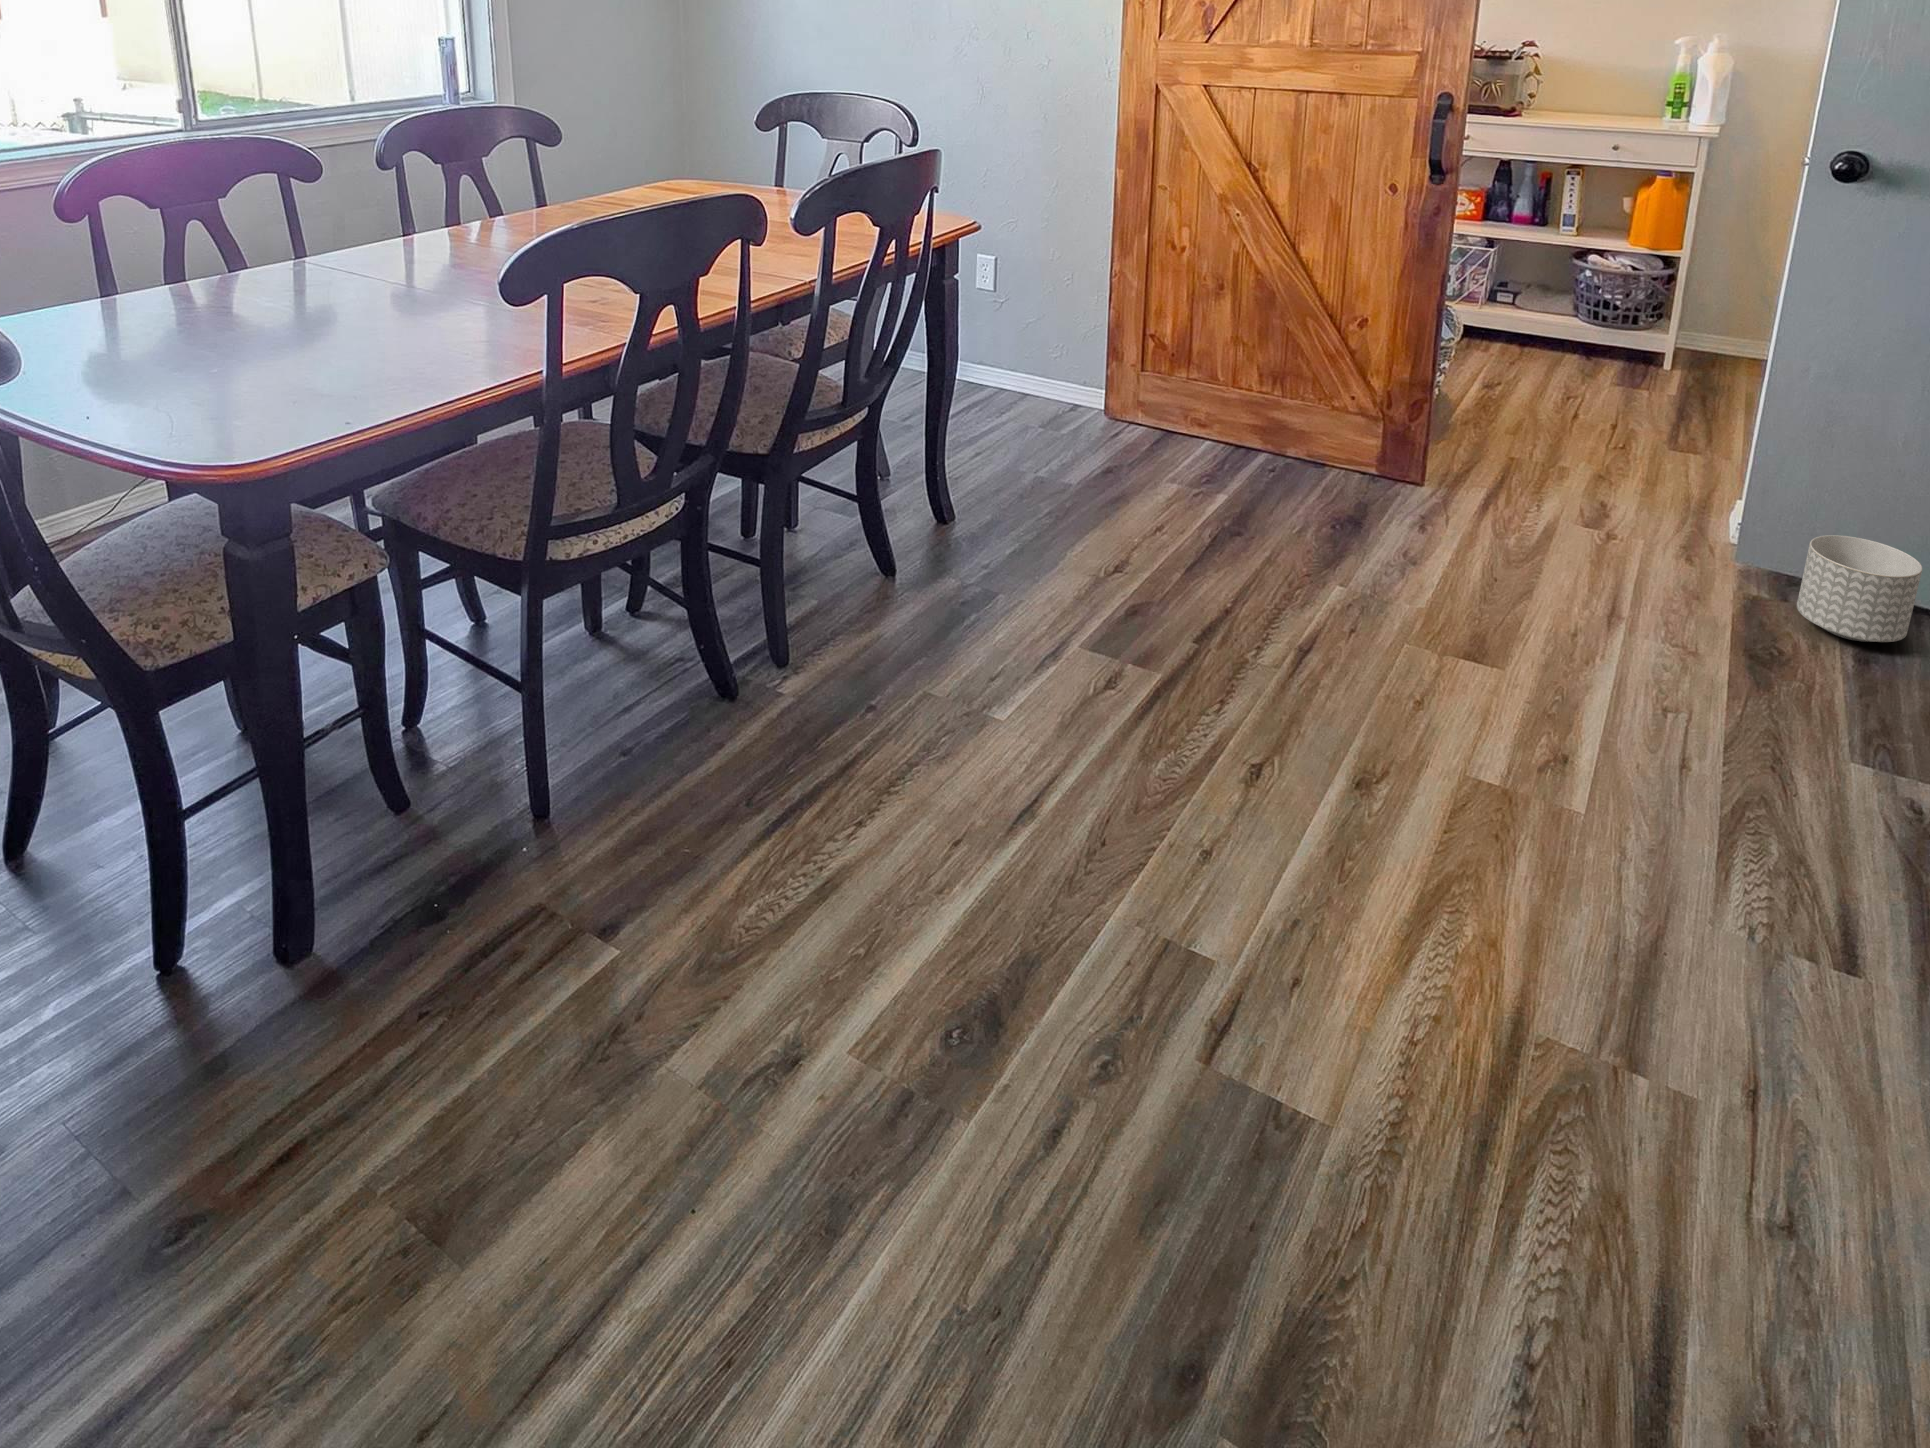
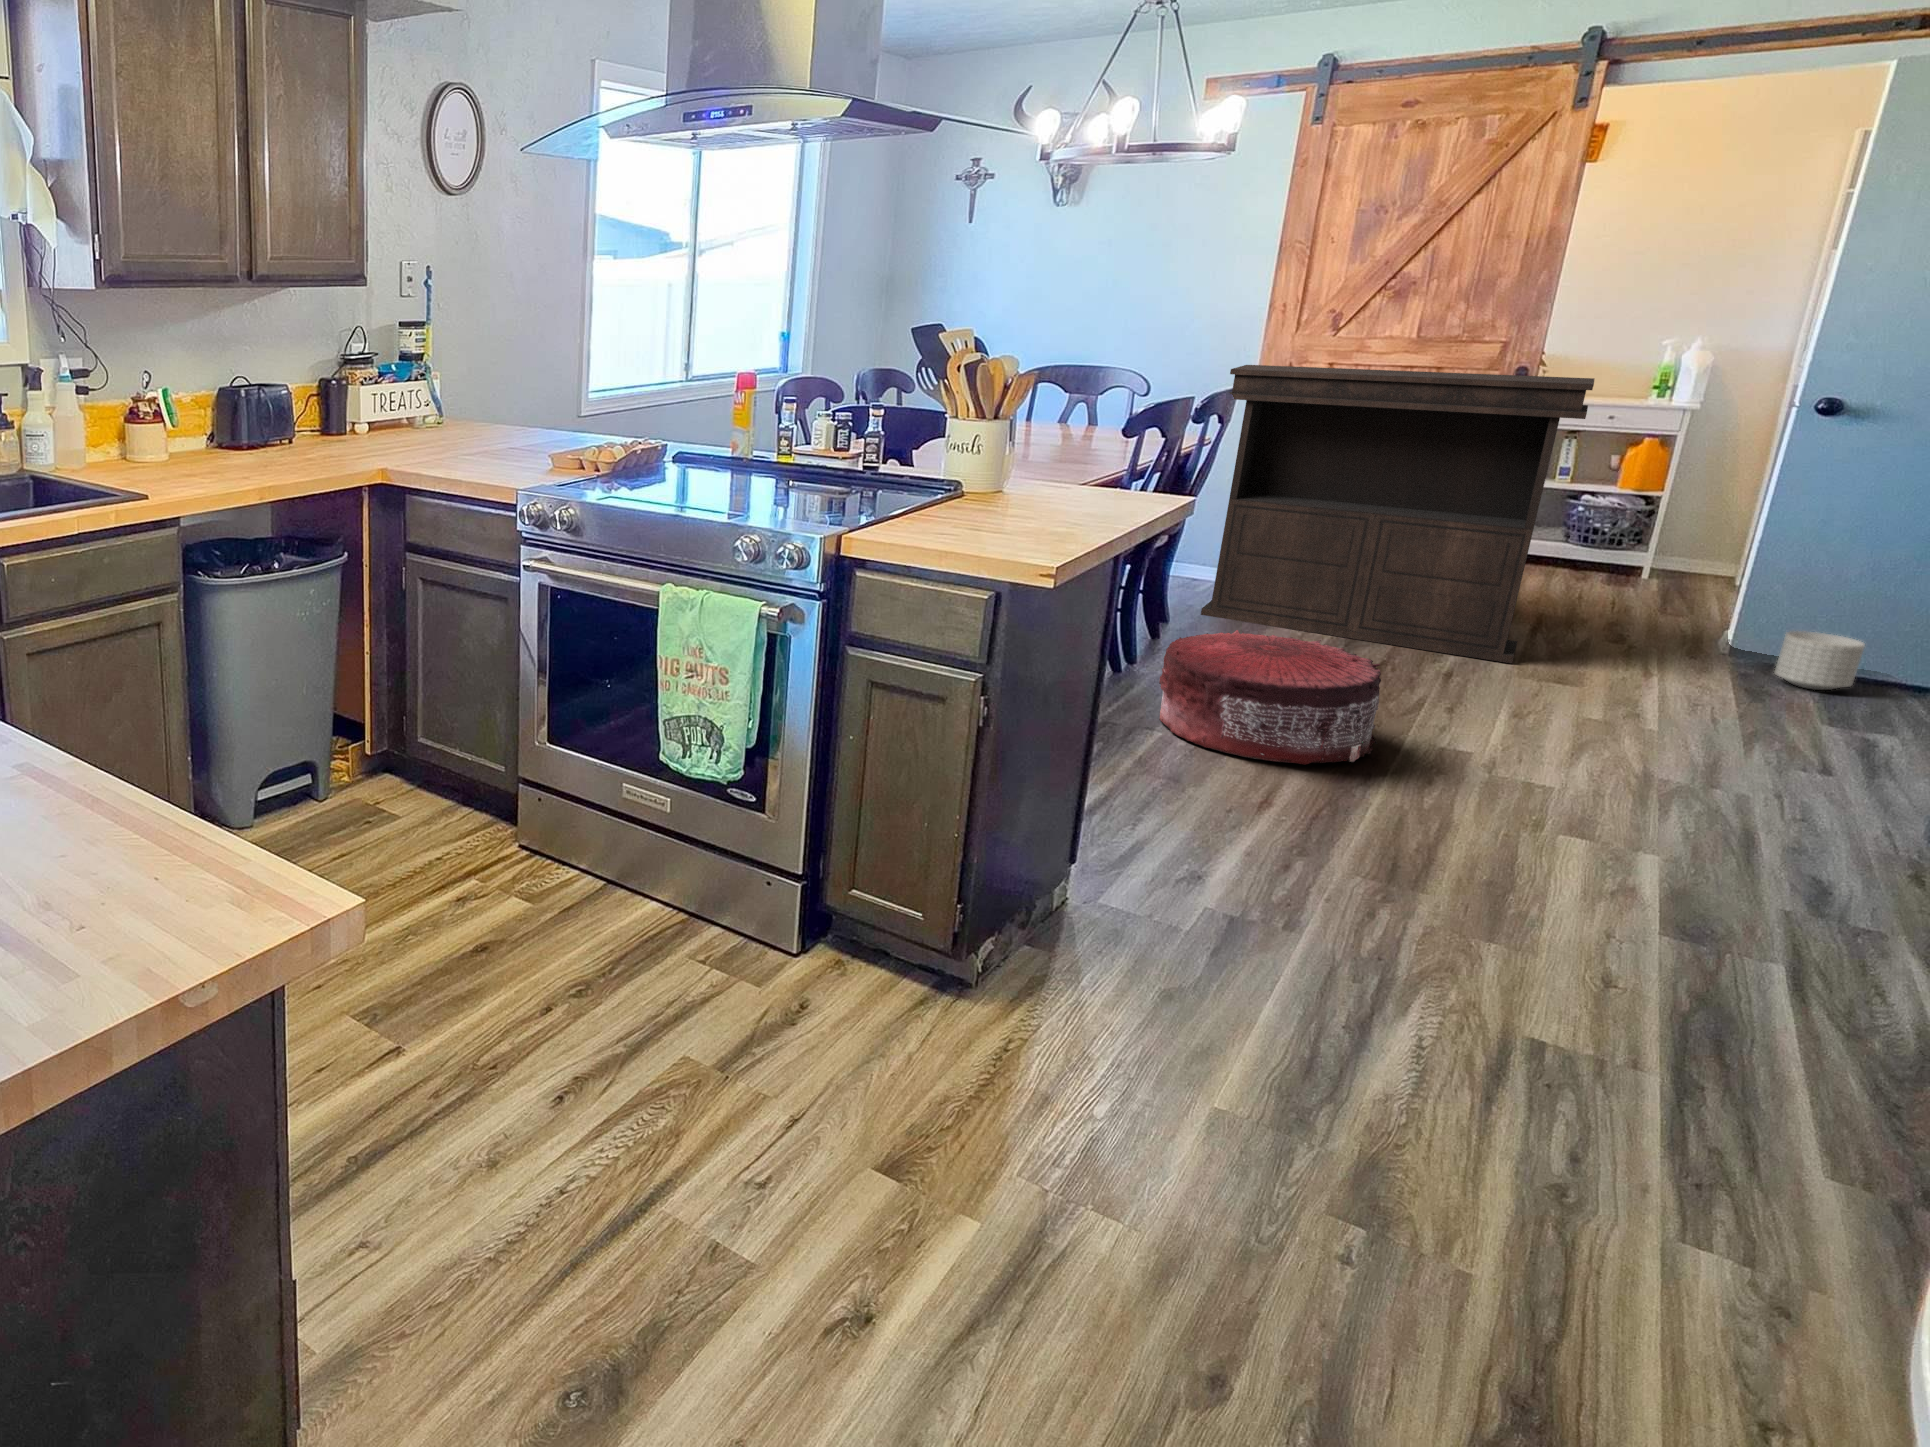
console table: none [1003,93,1517,604] -> present [1201,365,1594,663]
pouf: none [602,673,1013,1106] -> present [1159,630,1381,765]

